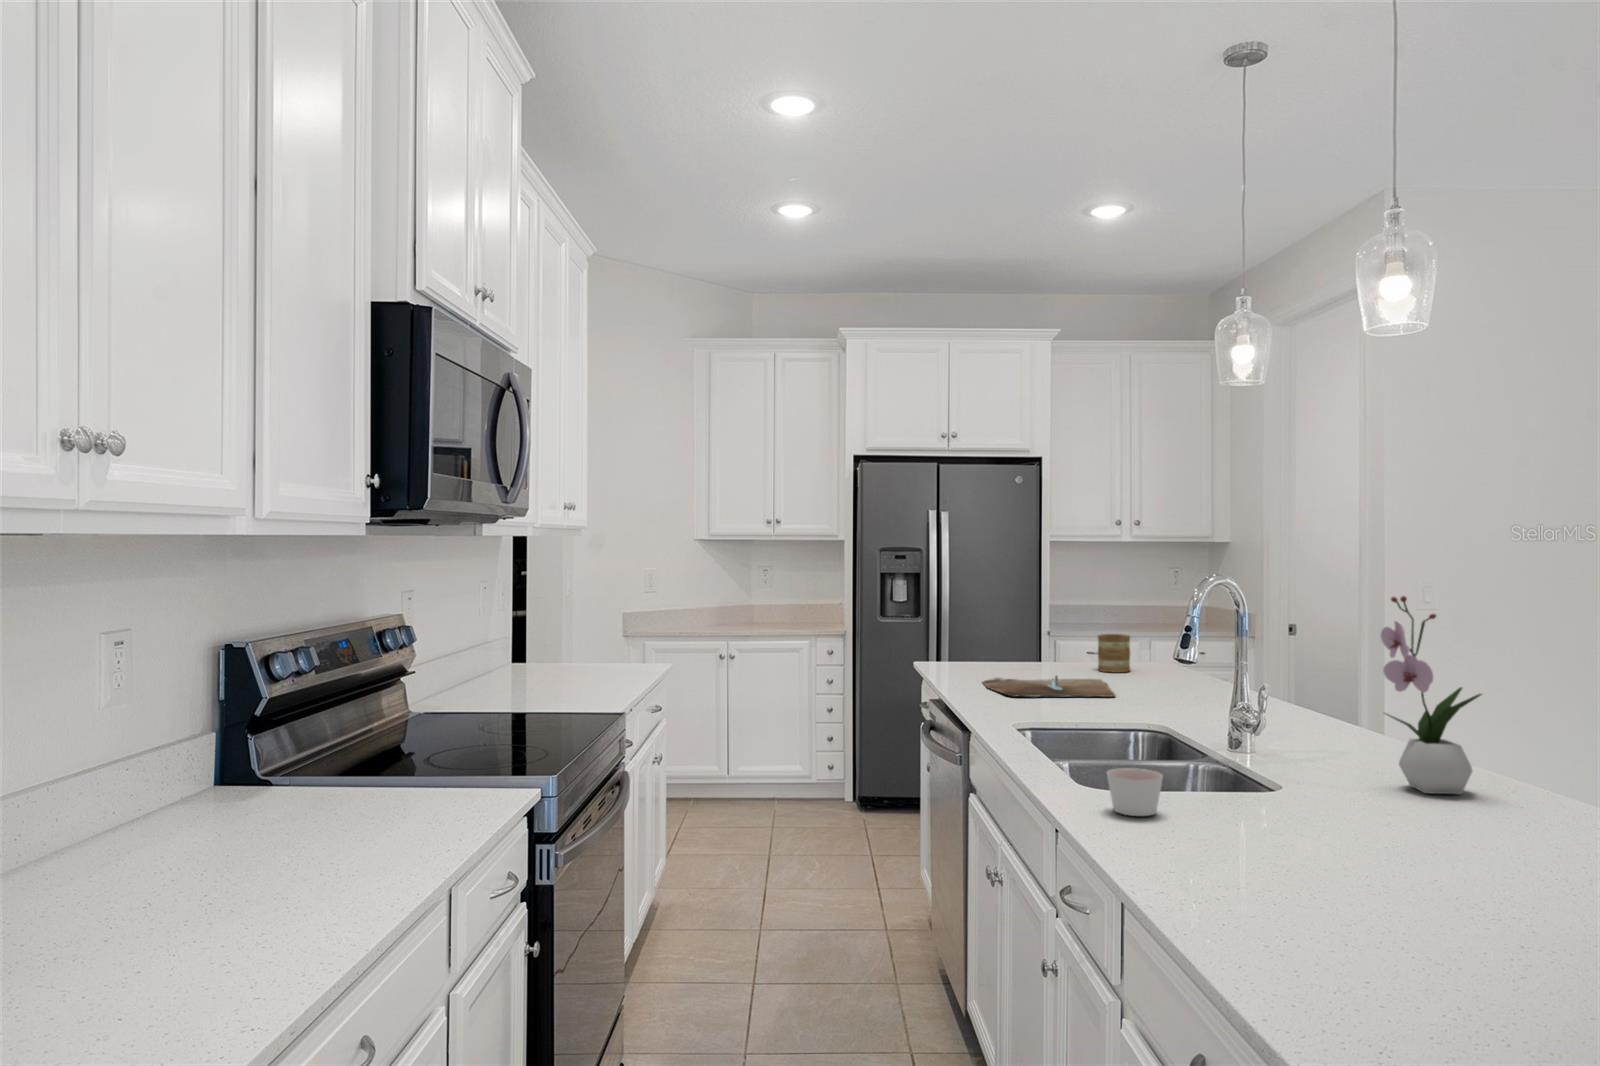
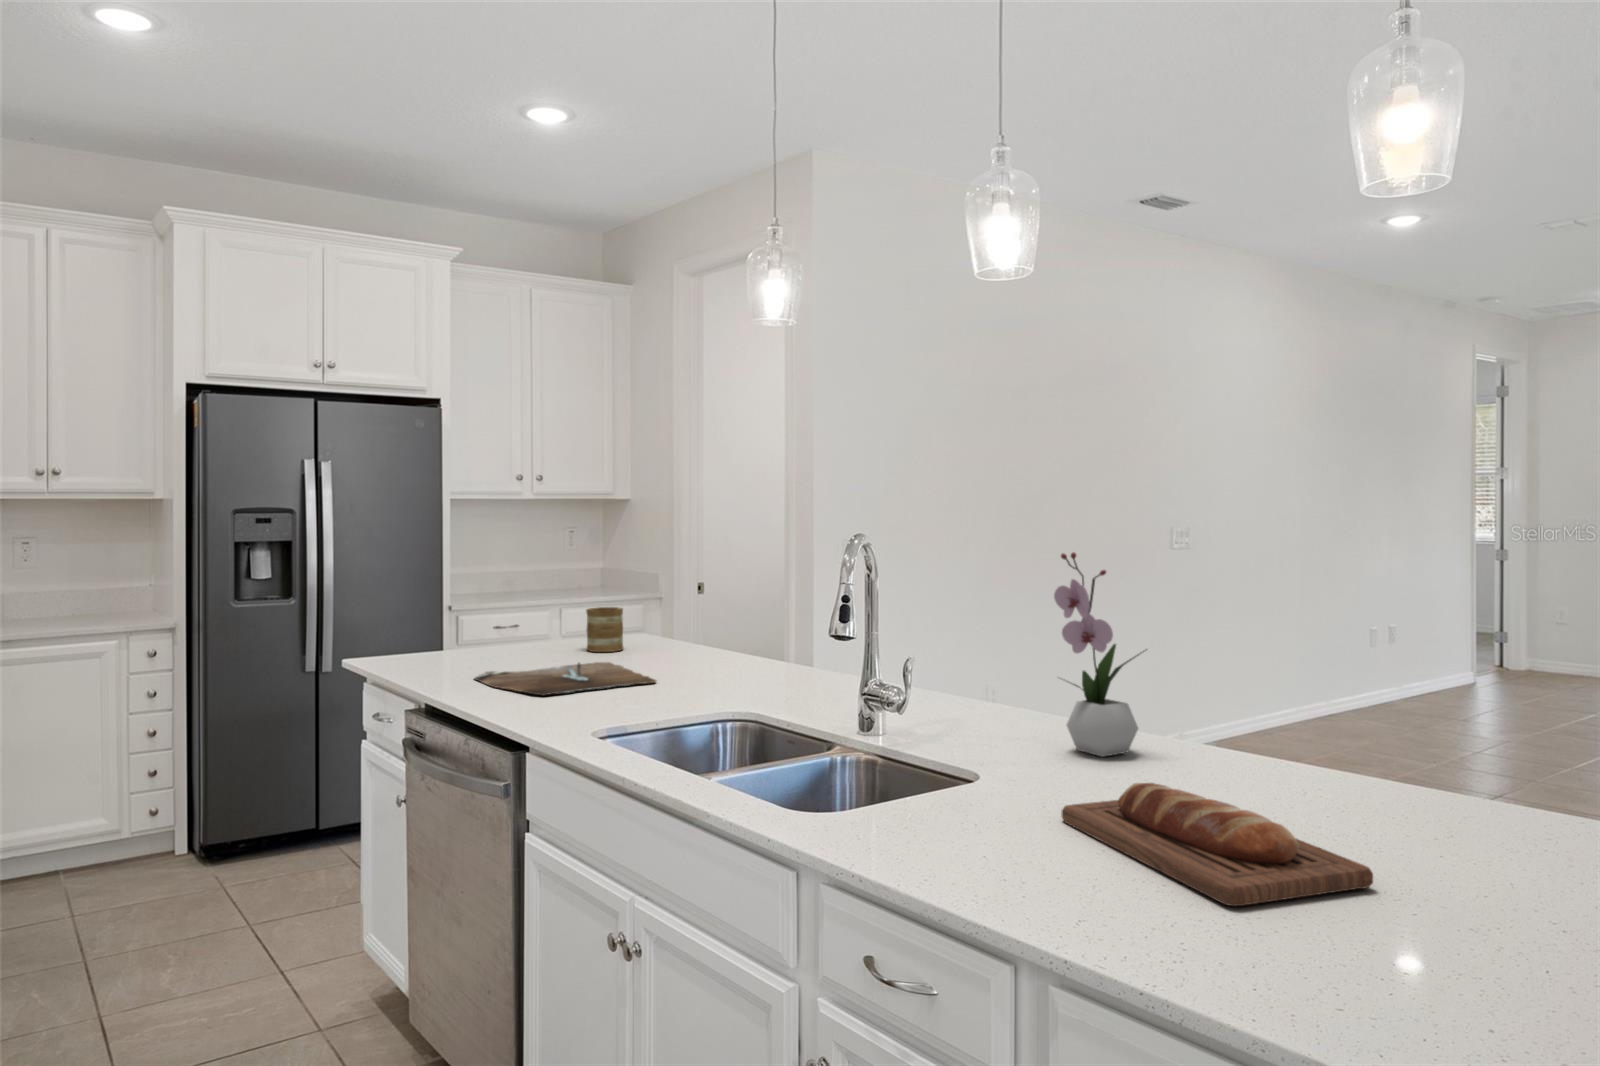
candle: present [1107,768,1163,816] -> none [882,780,951,843]
bread loaf: none [1278,799,1476,907] -> present [1062,783,1373,906]

